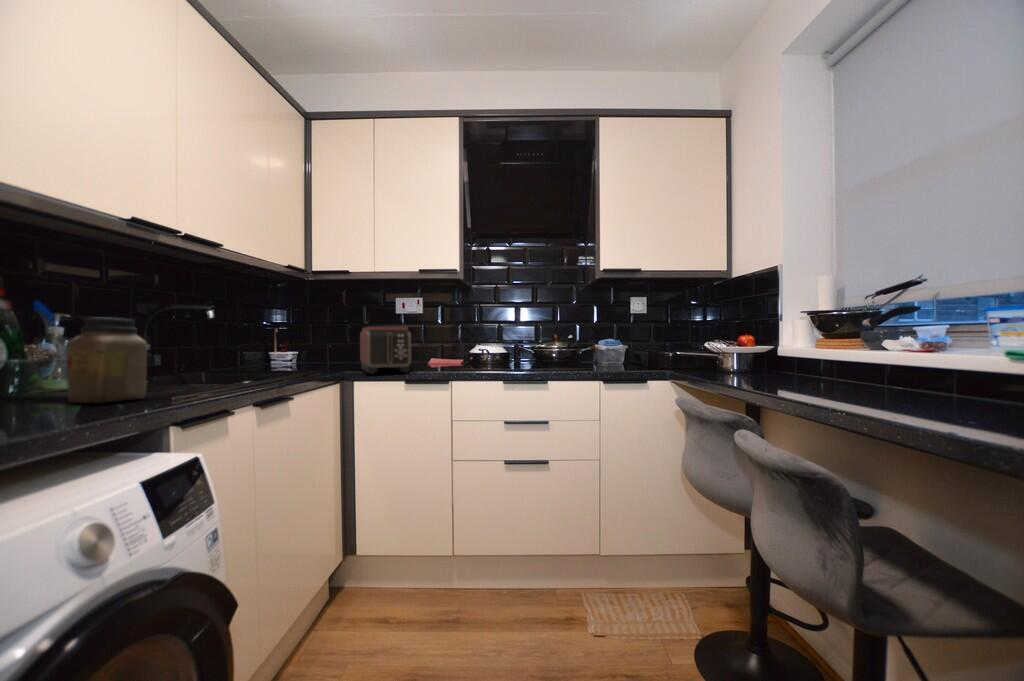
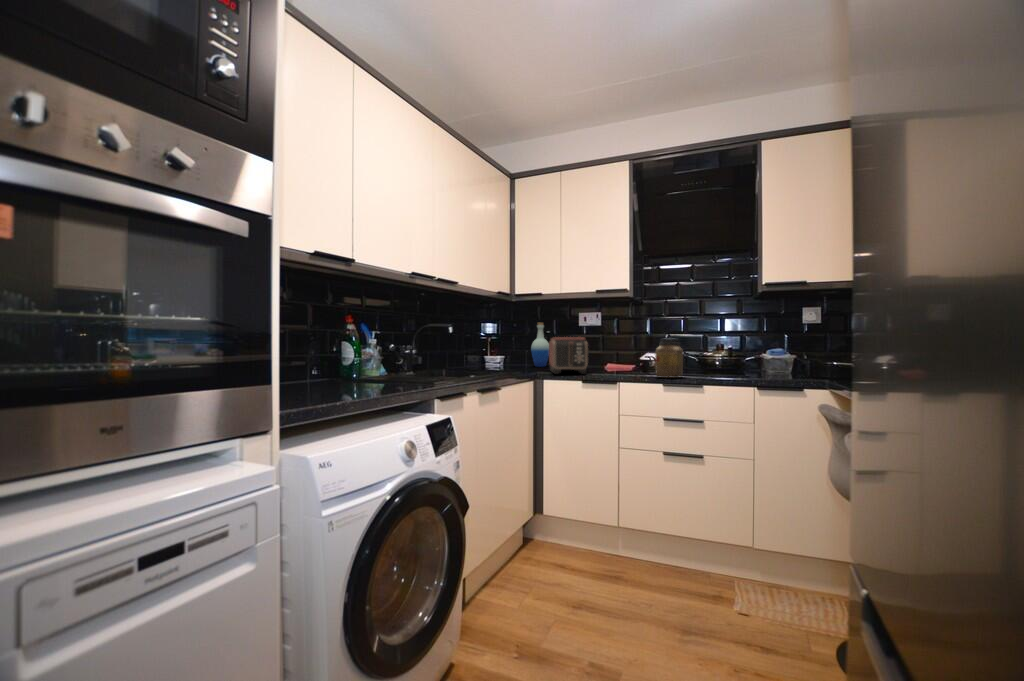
bottle: none [335,309,360,364] -> present [531,323,549,367]
jar: present [67,317,148,403] -> present [655,338,683,378]

